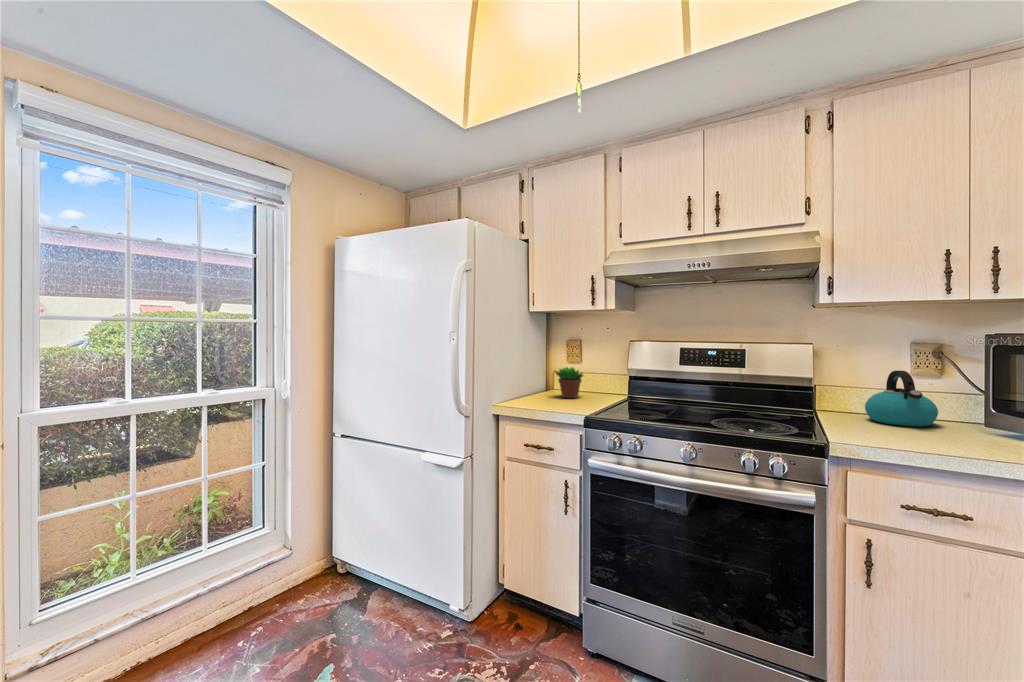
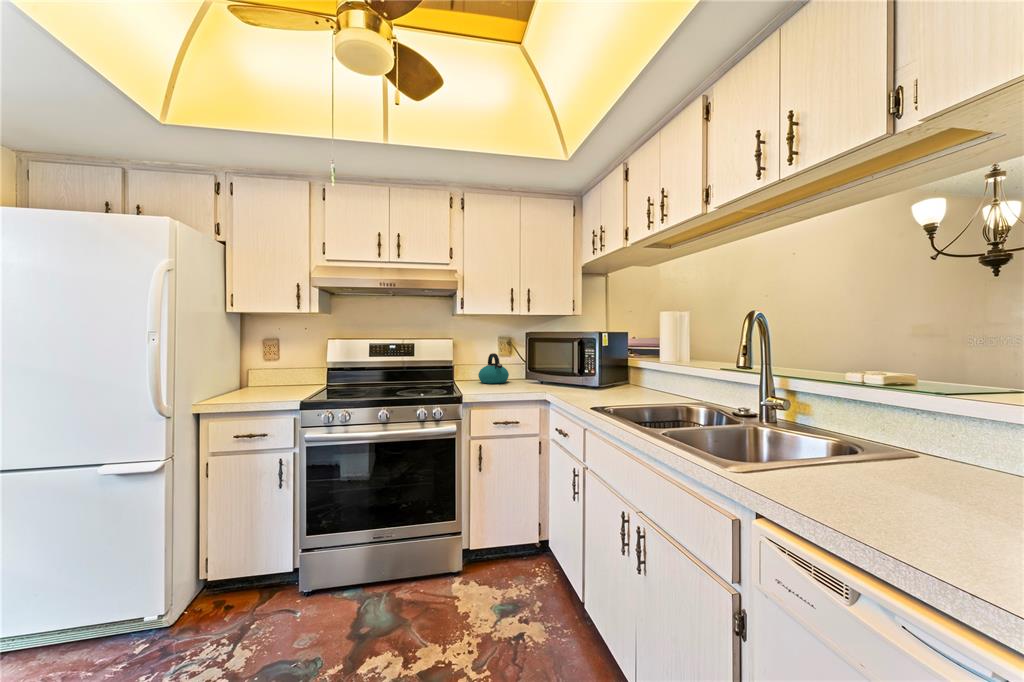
succulent plant: present [555,367,583,398] -> none [255,362,287,391]

